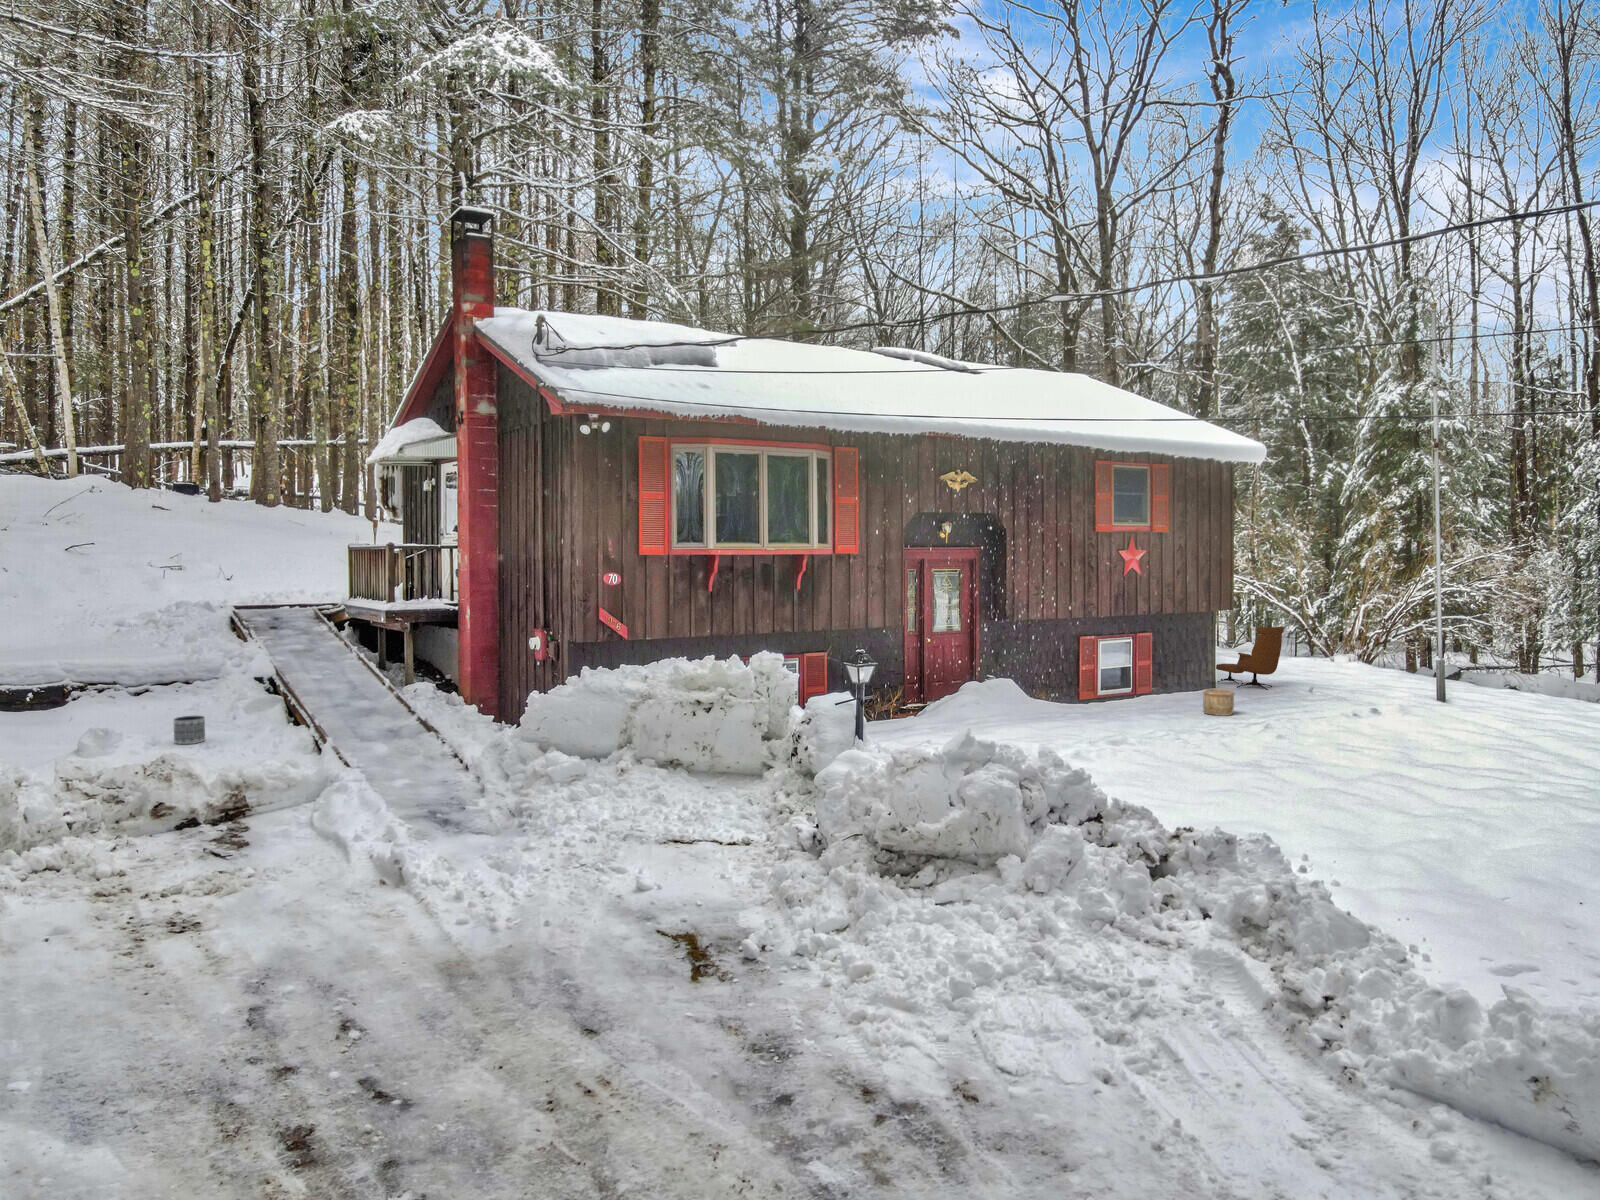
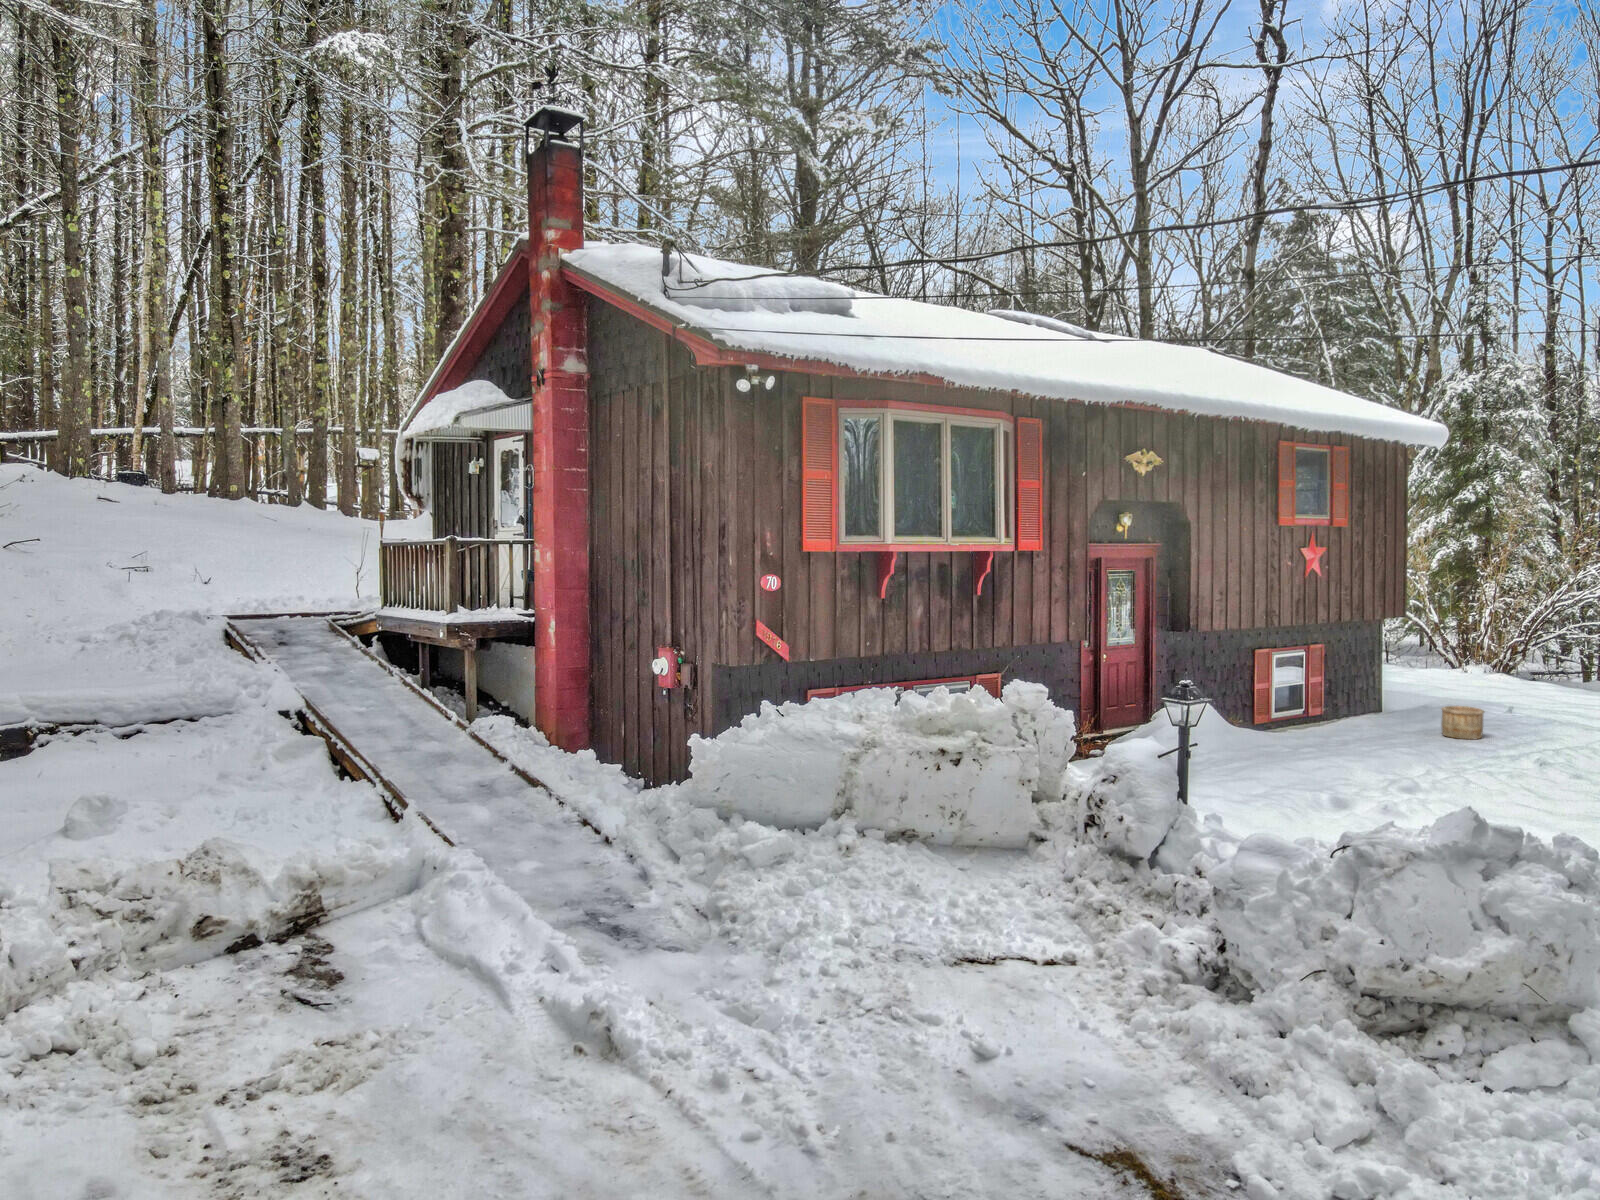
lounge chair: present [1216,627,1284,690] -> none [1395,627,1489,703]
planter: present [174,716,205,744] -> none [193,772,236,812]

